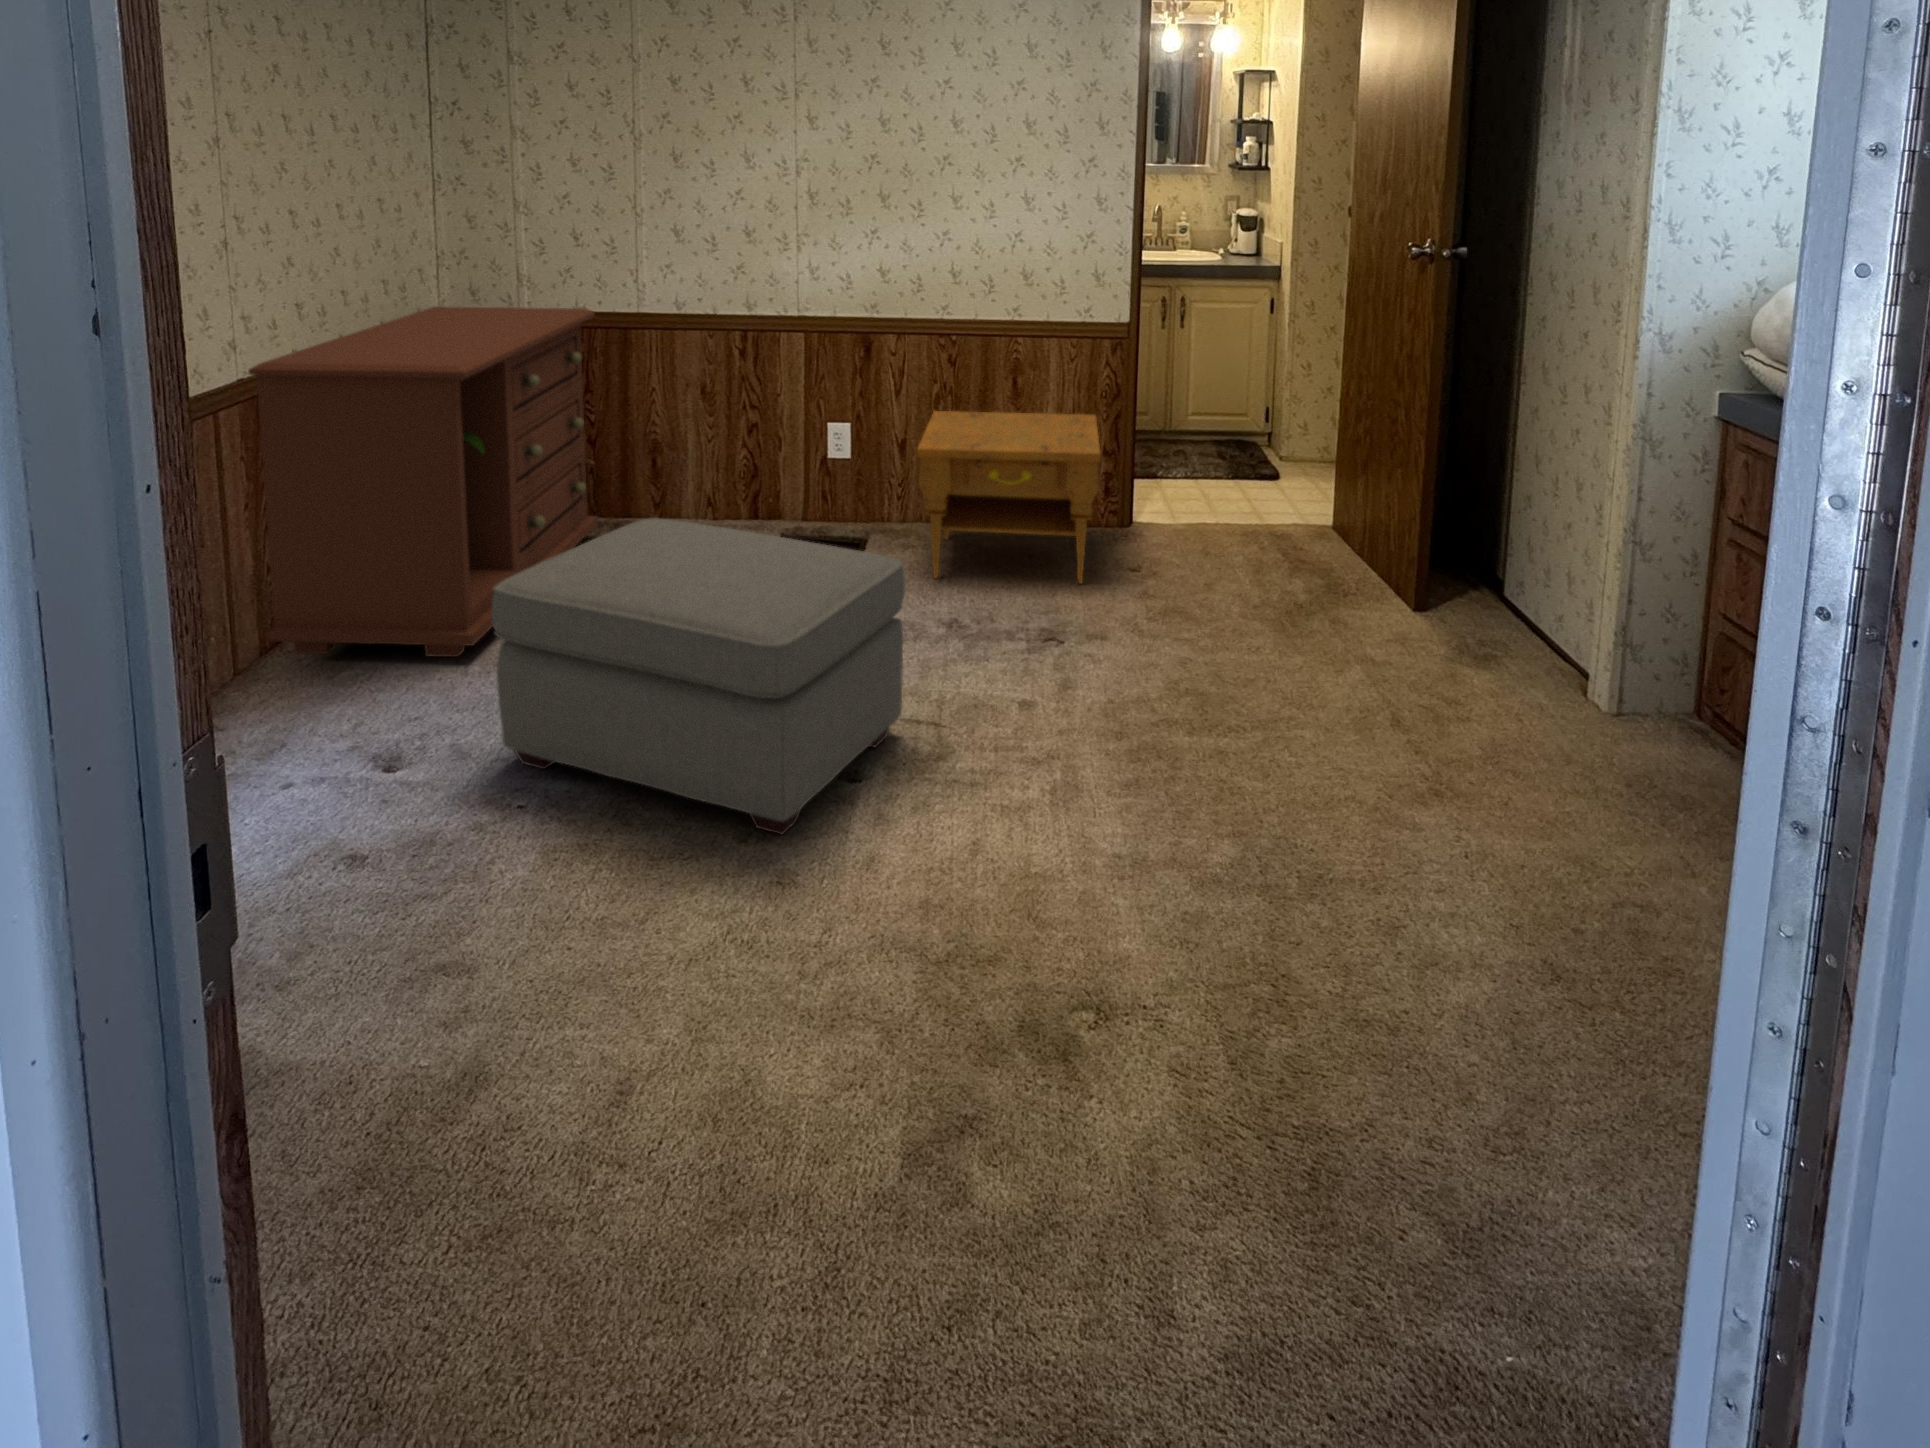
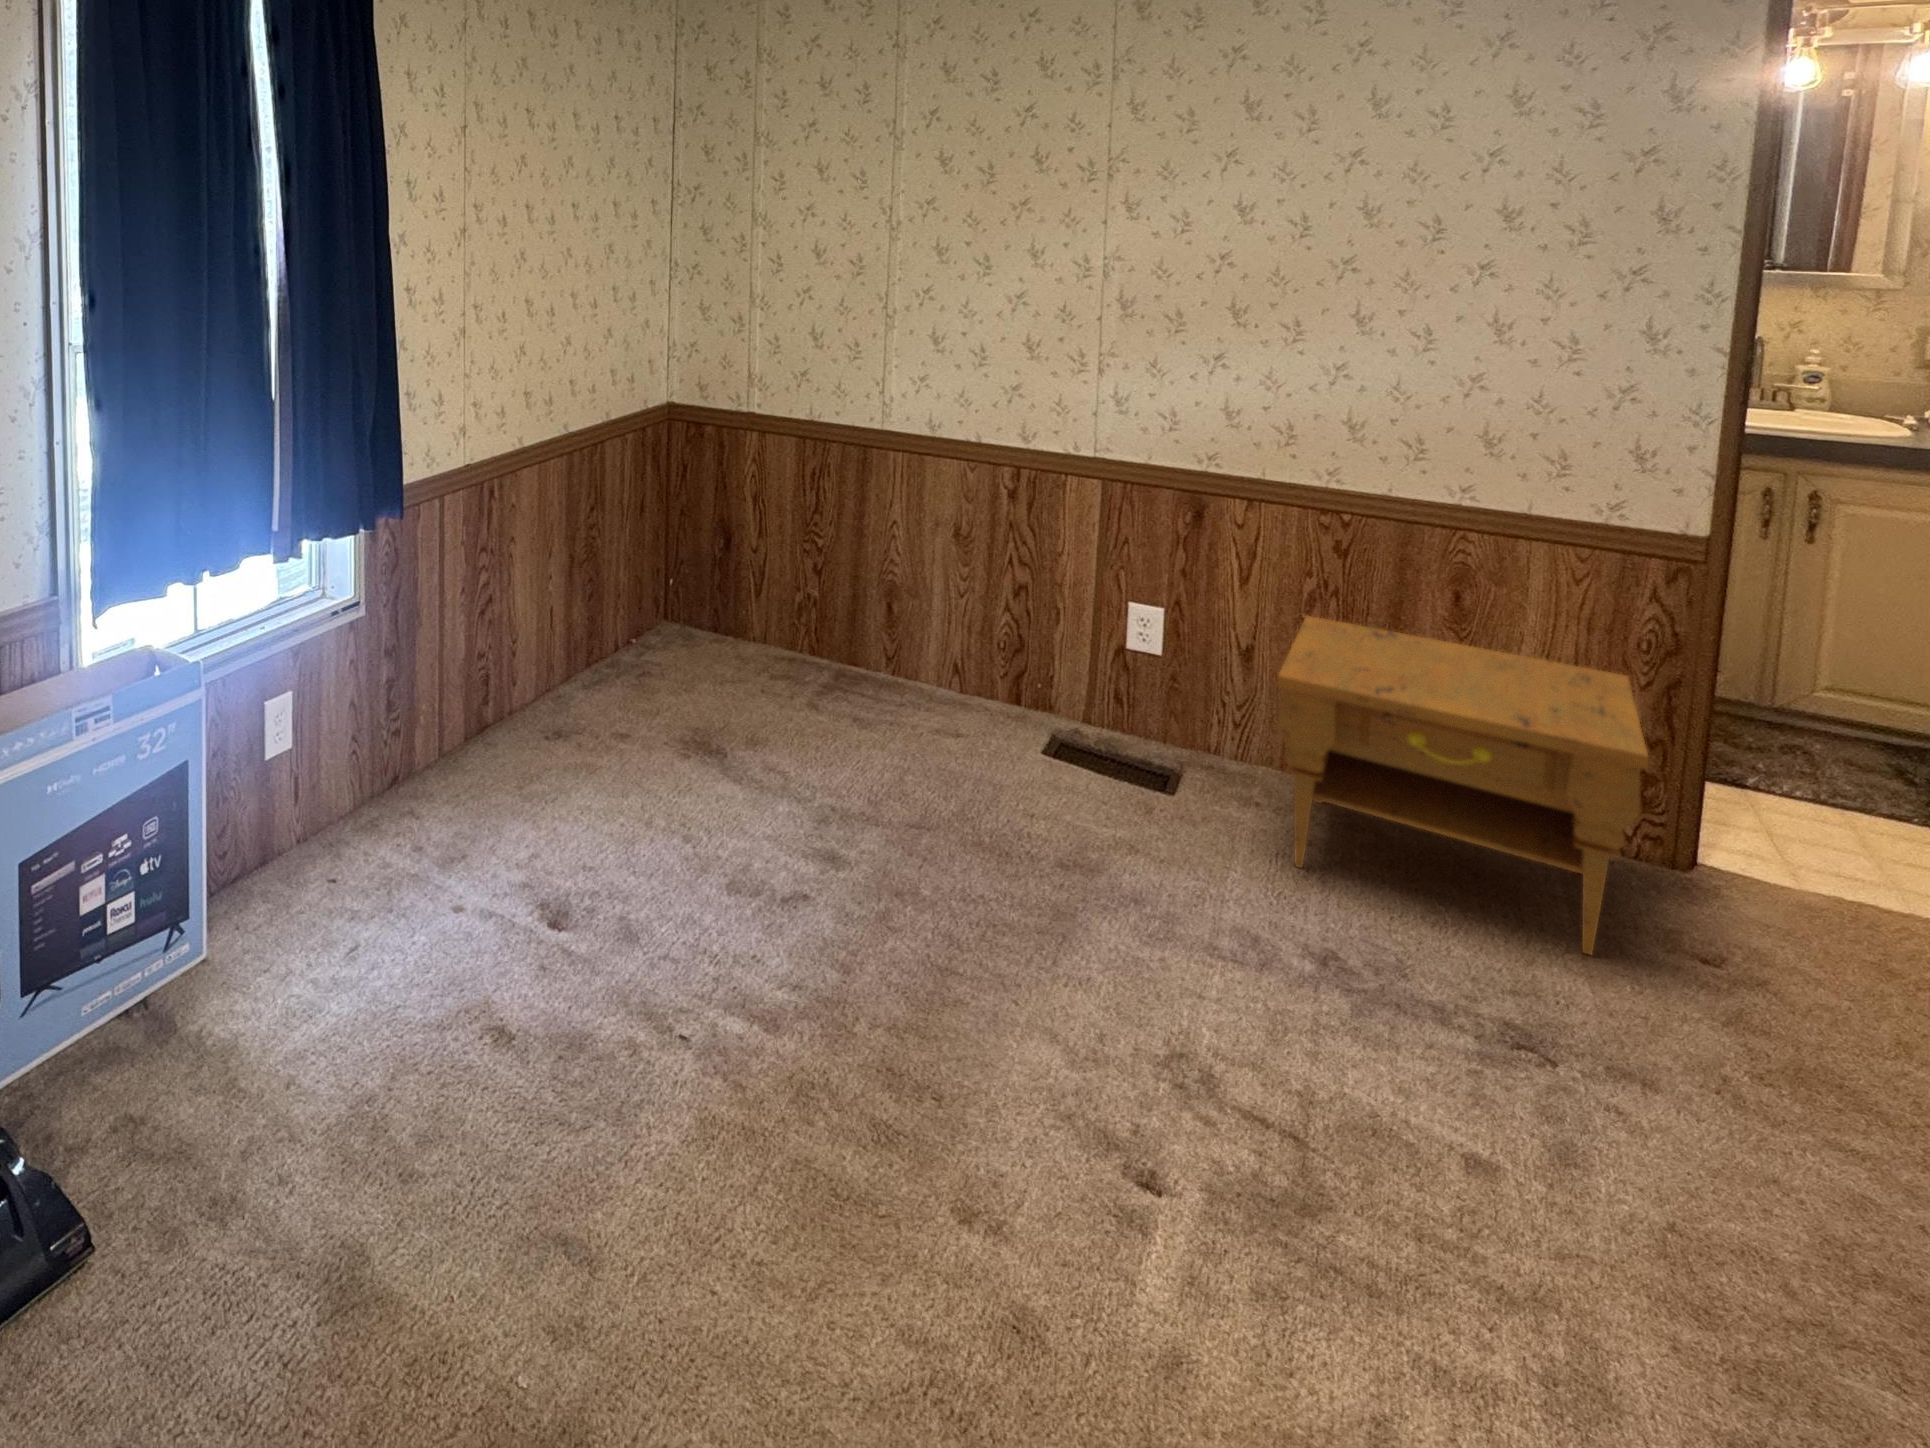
dresser: present [249,306,598,657] -> none [474,401,834,799]
ottoman: present [492,518,905,834] -> none [665,703,1254,1249]

